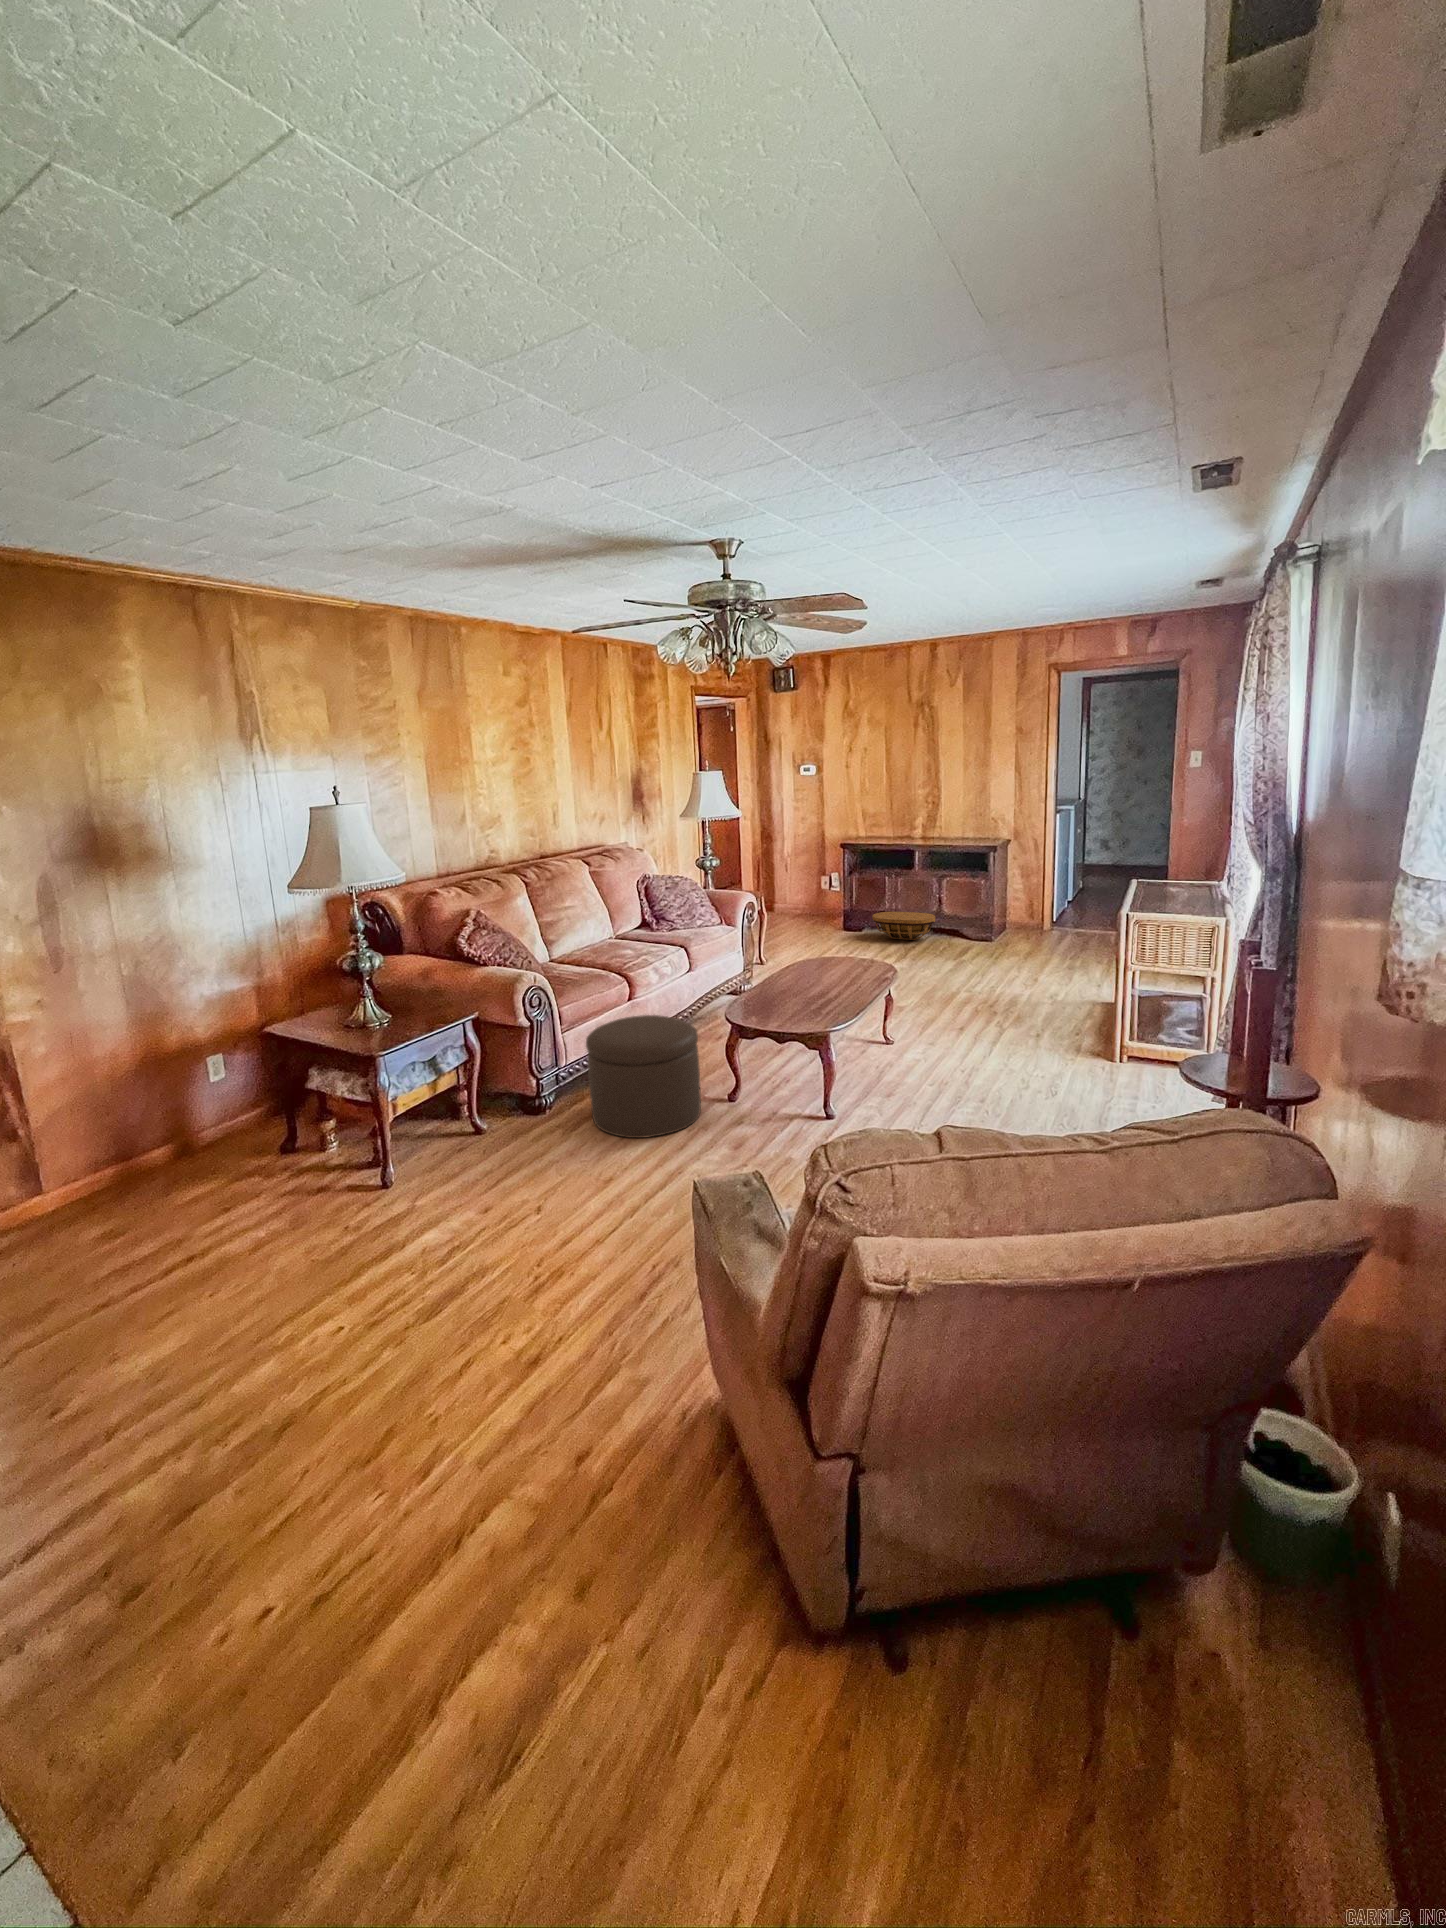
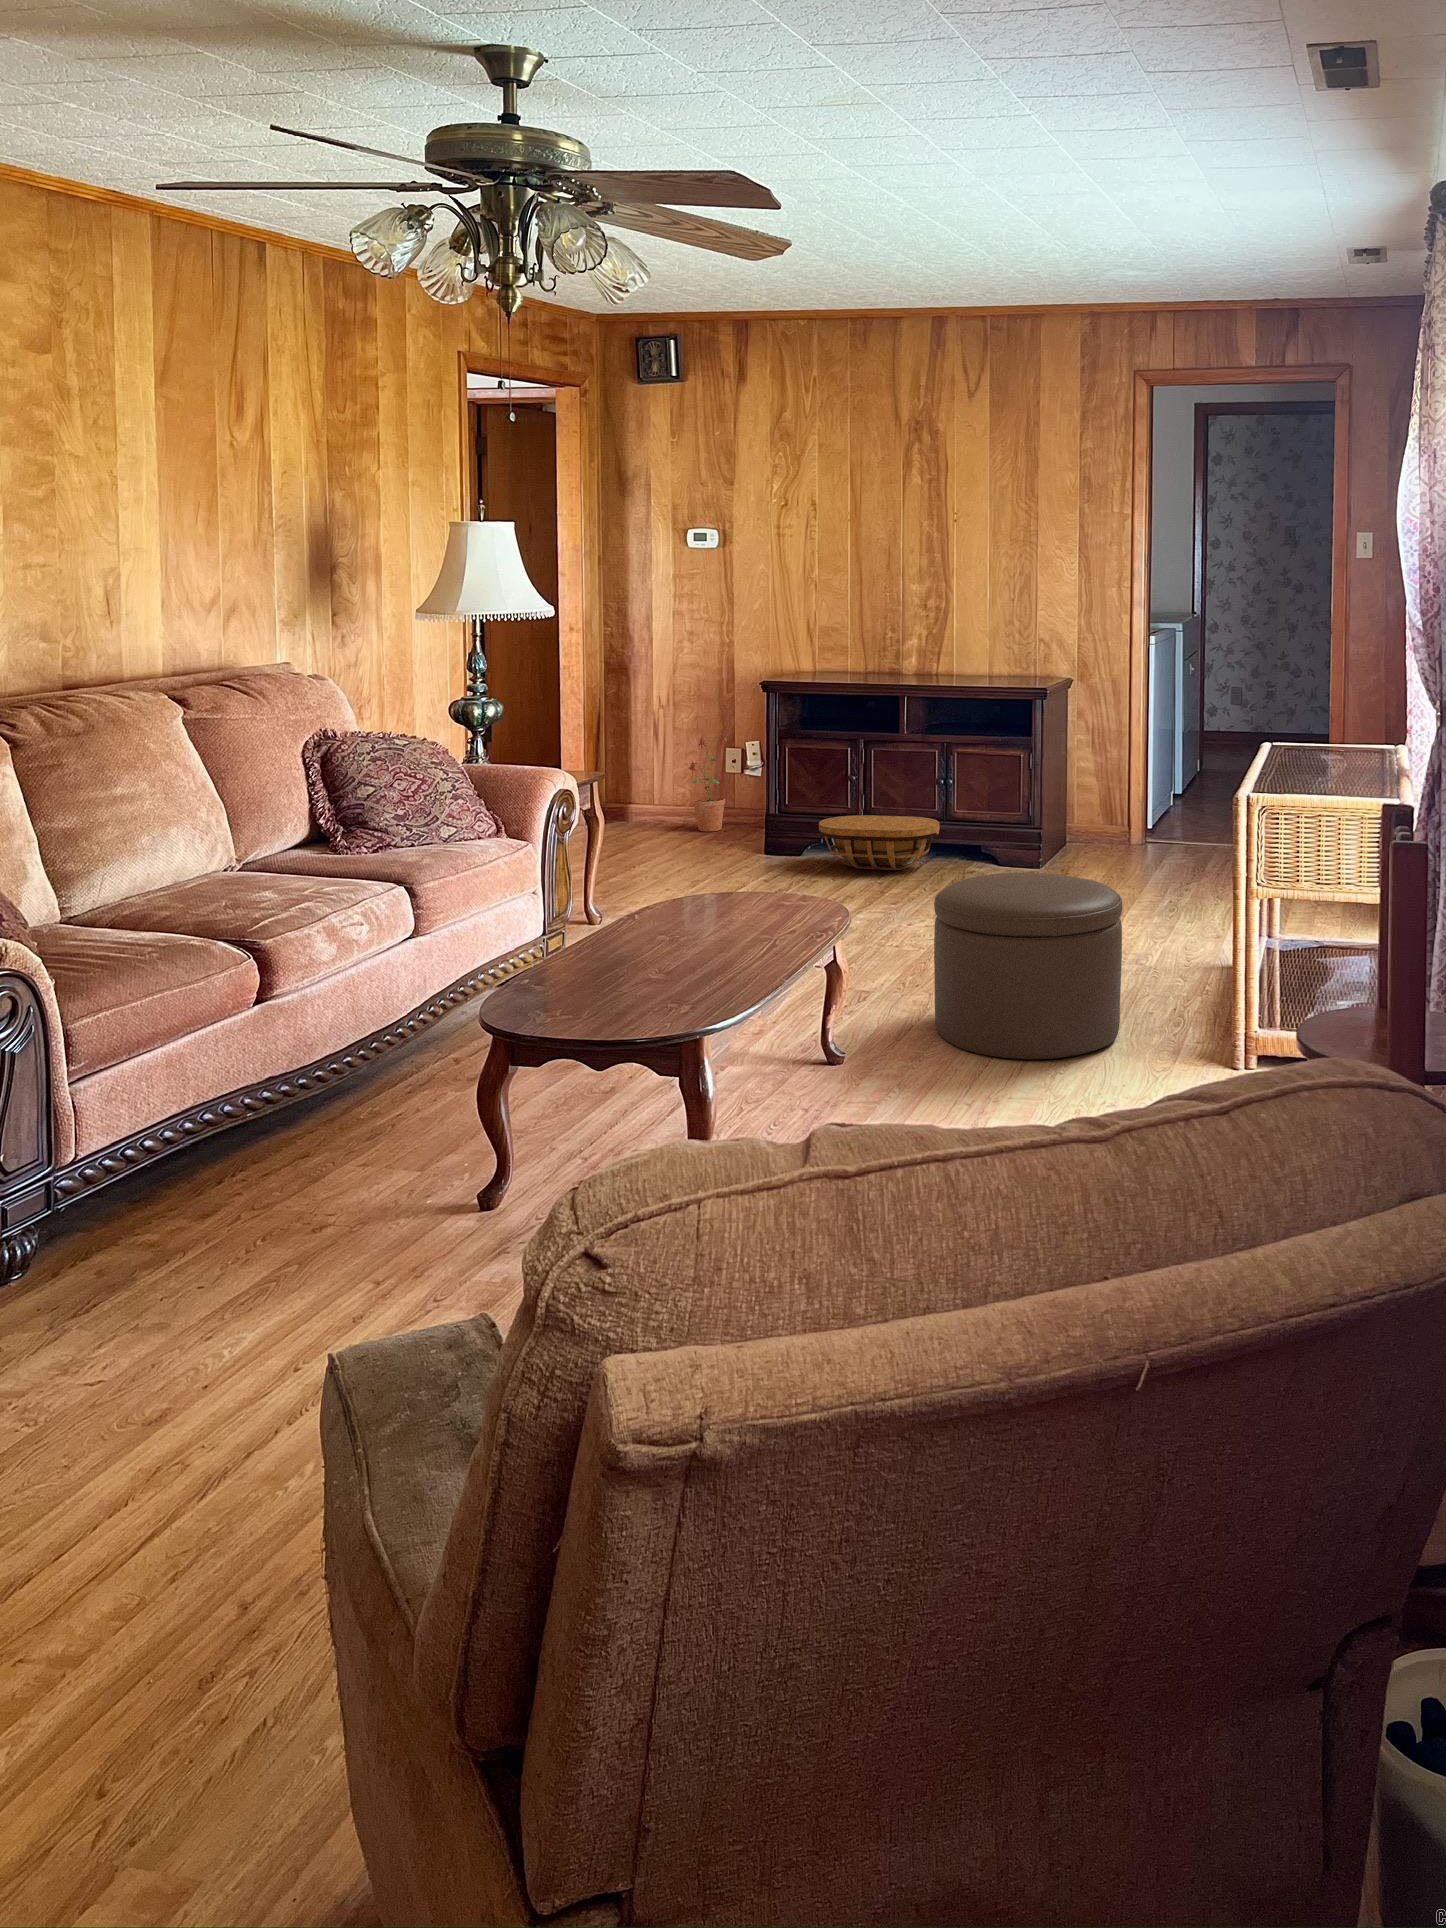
potted plant: none [804,869,825,918] -> present [688,733,727,831]
ottoman: present [586,1015,701,1138] -> present [934,873,1122,1059]

